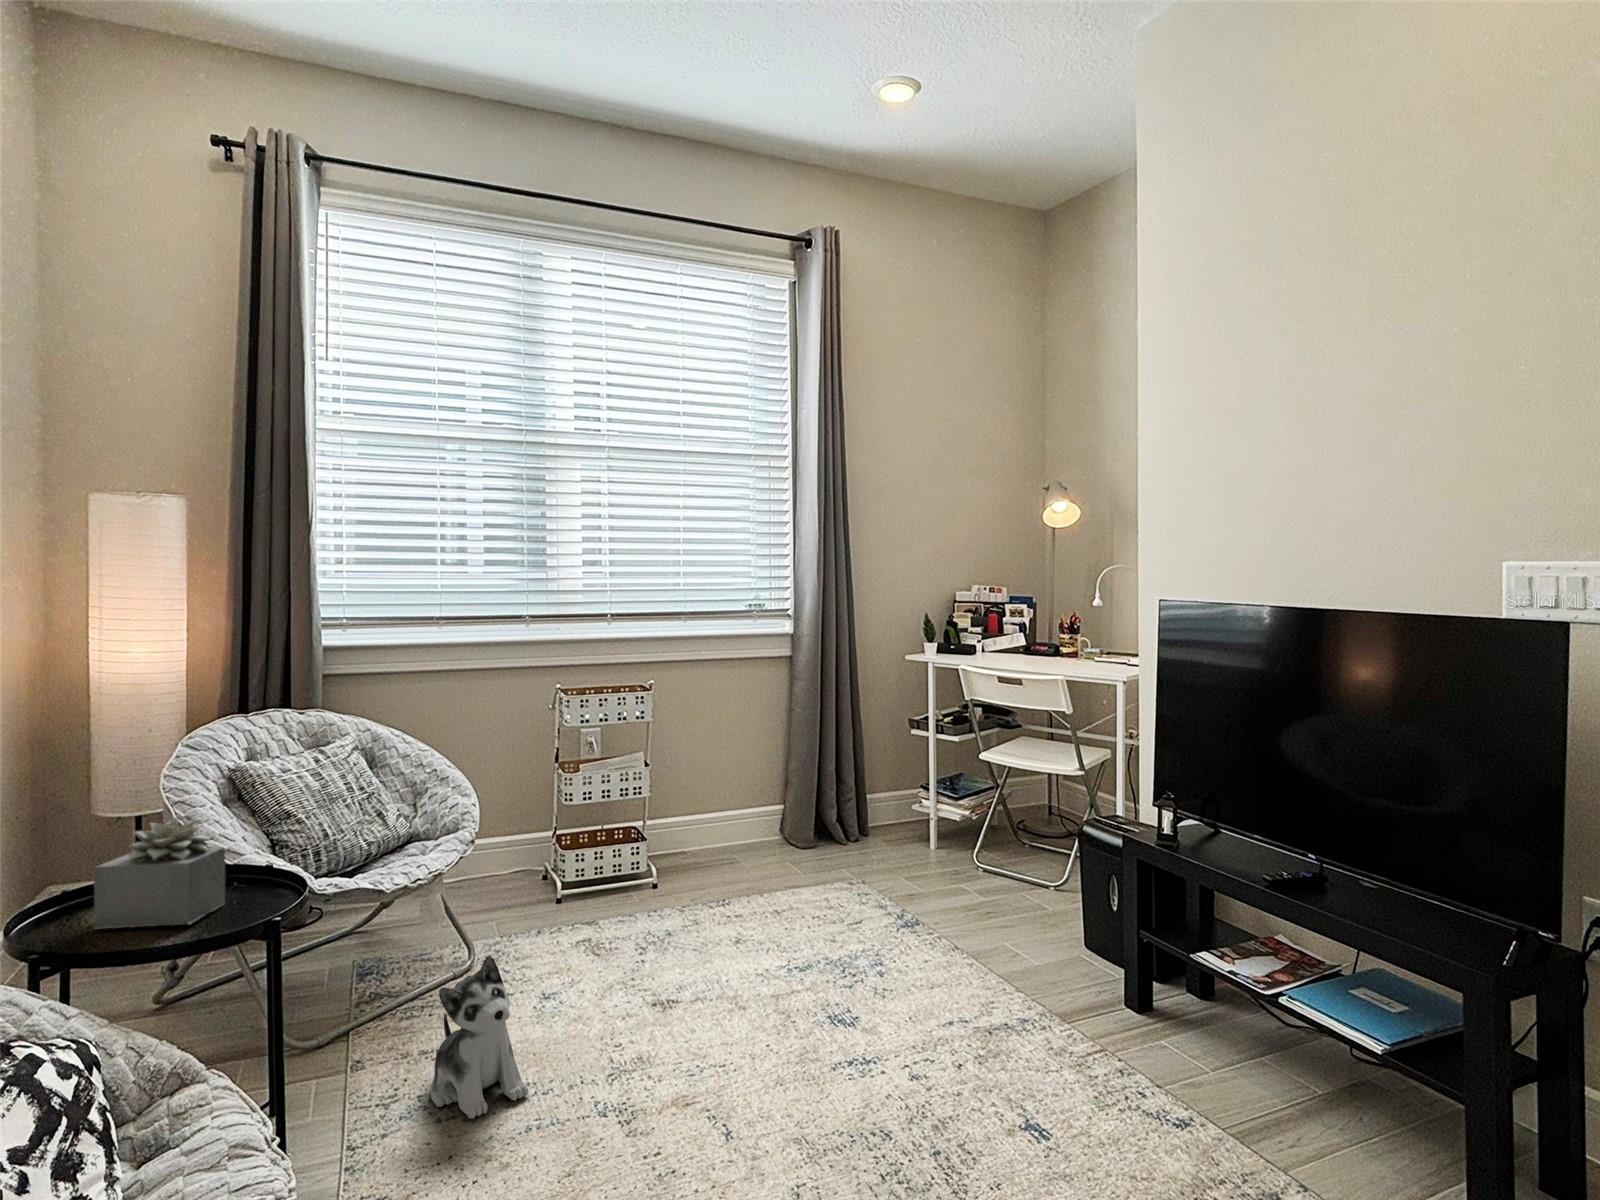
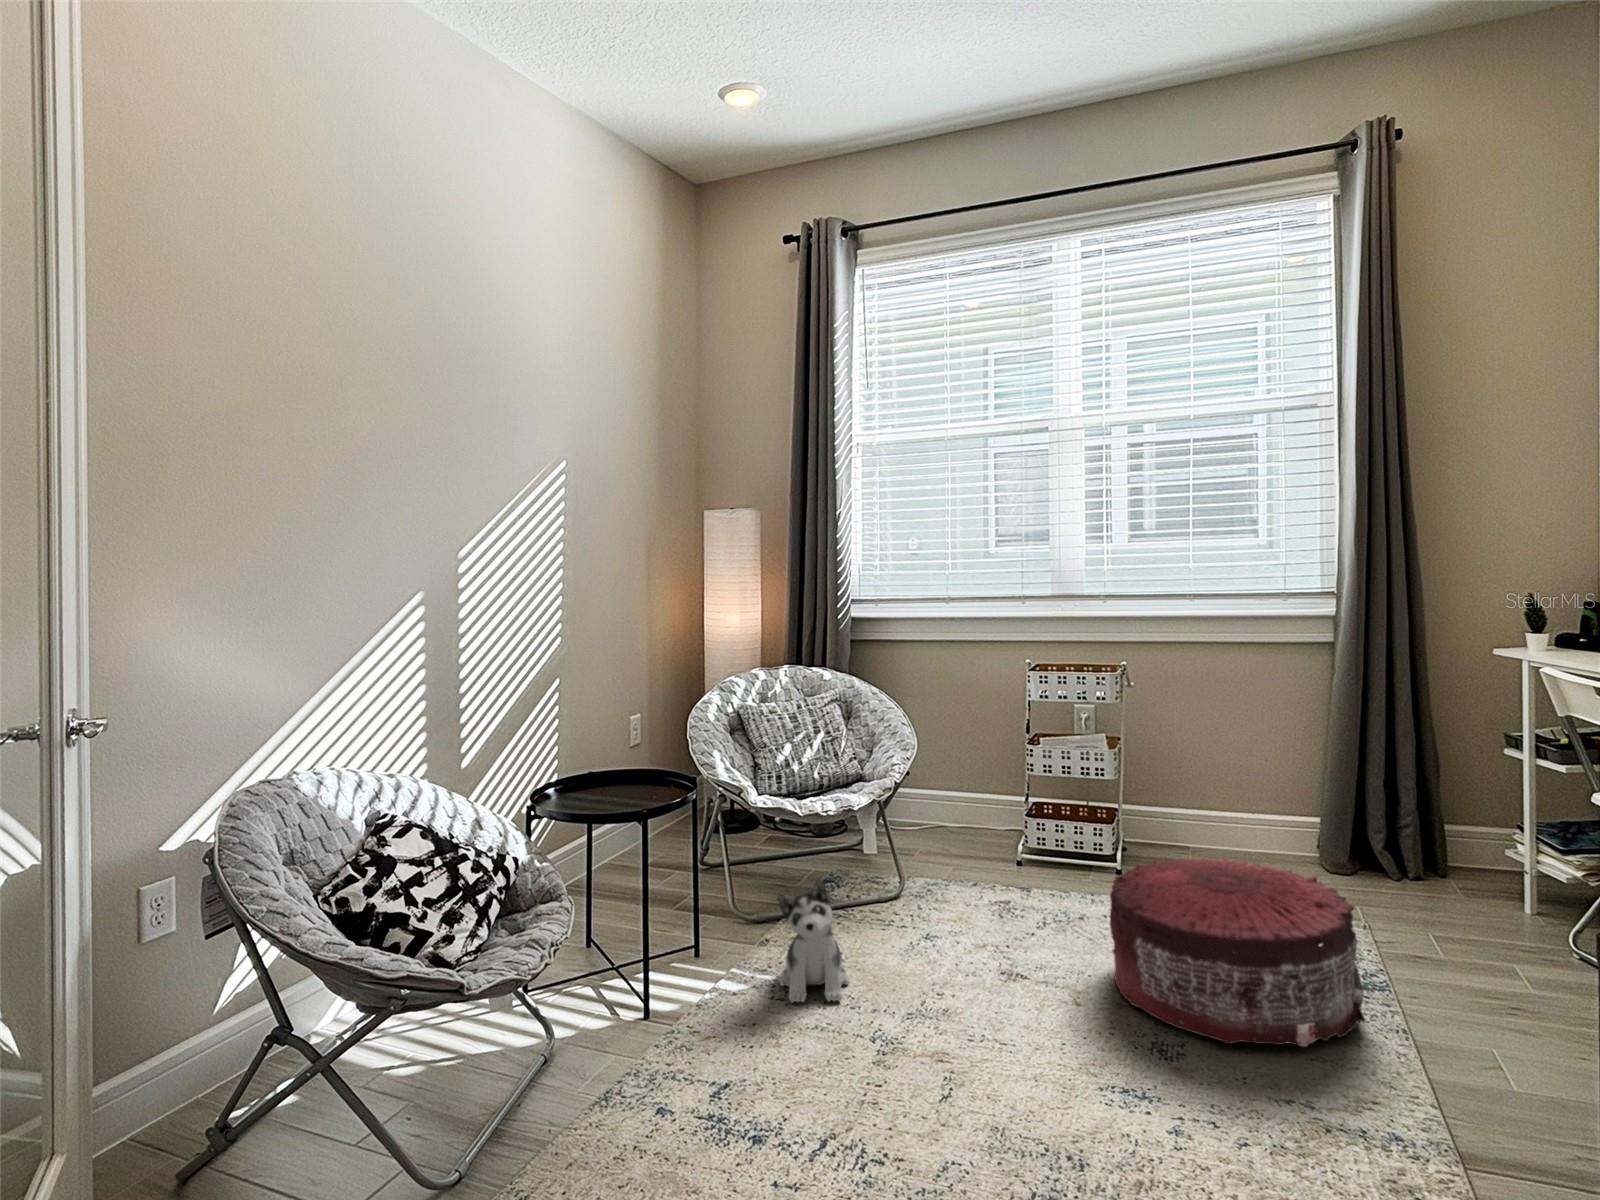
succulent plant: present [94,817,225,928] -> none [575,730,648,802]
pouf: none [739,842,948,999] -> present [1110,857,1366,1047]

